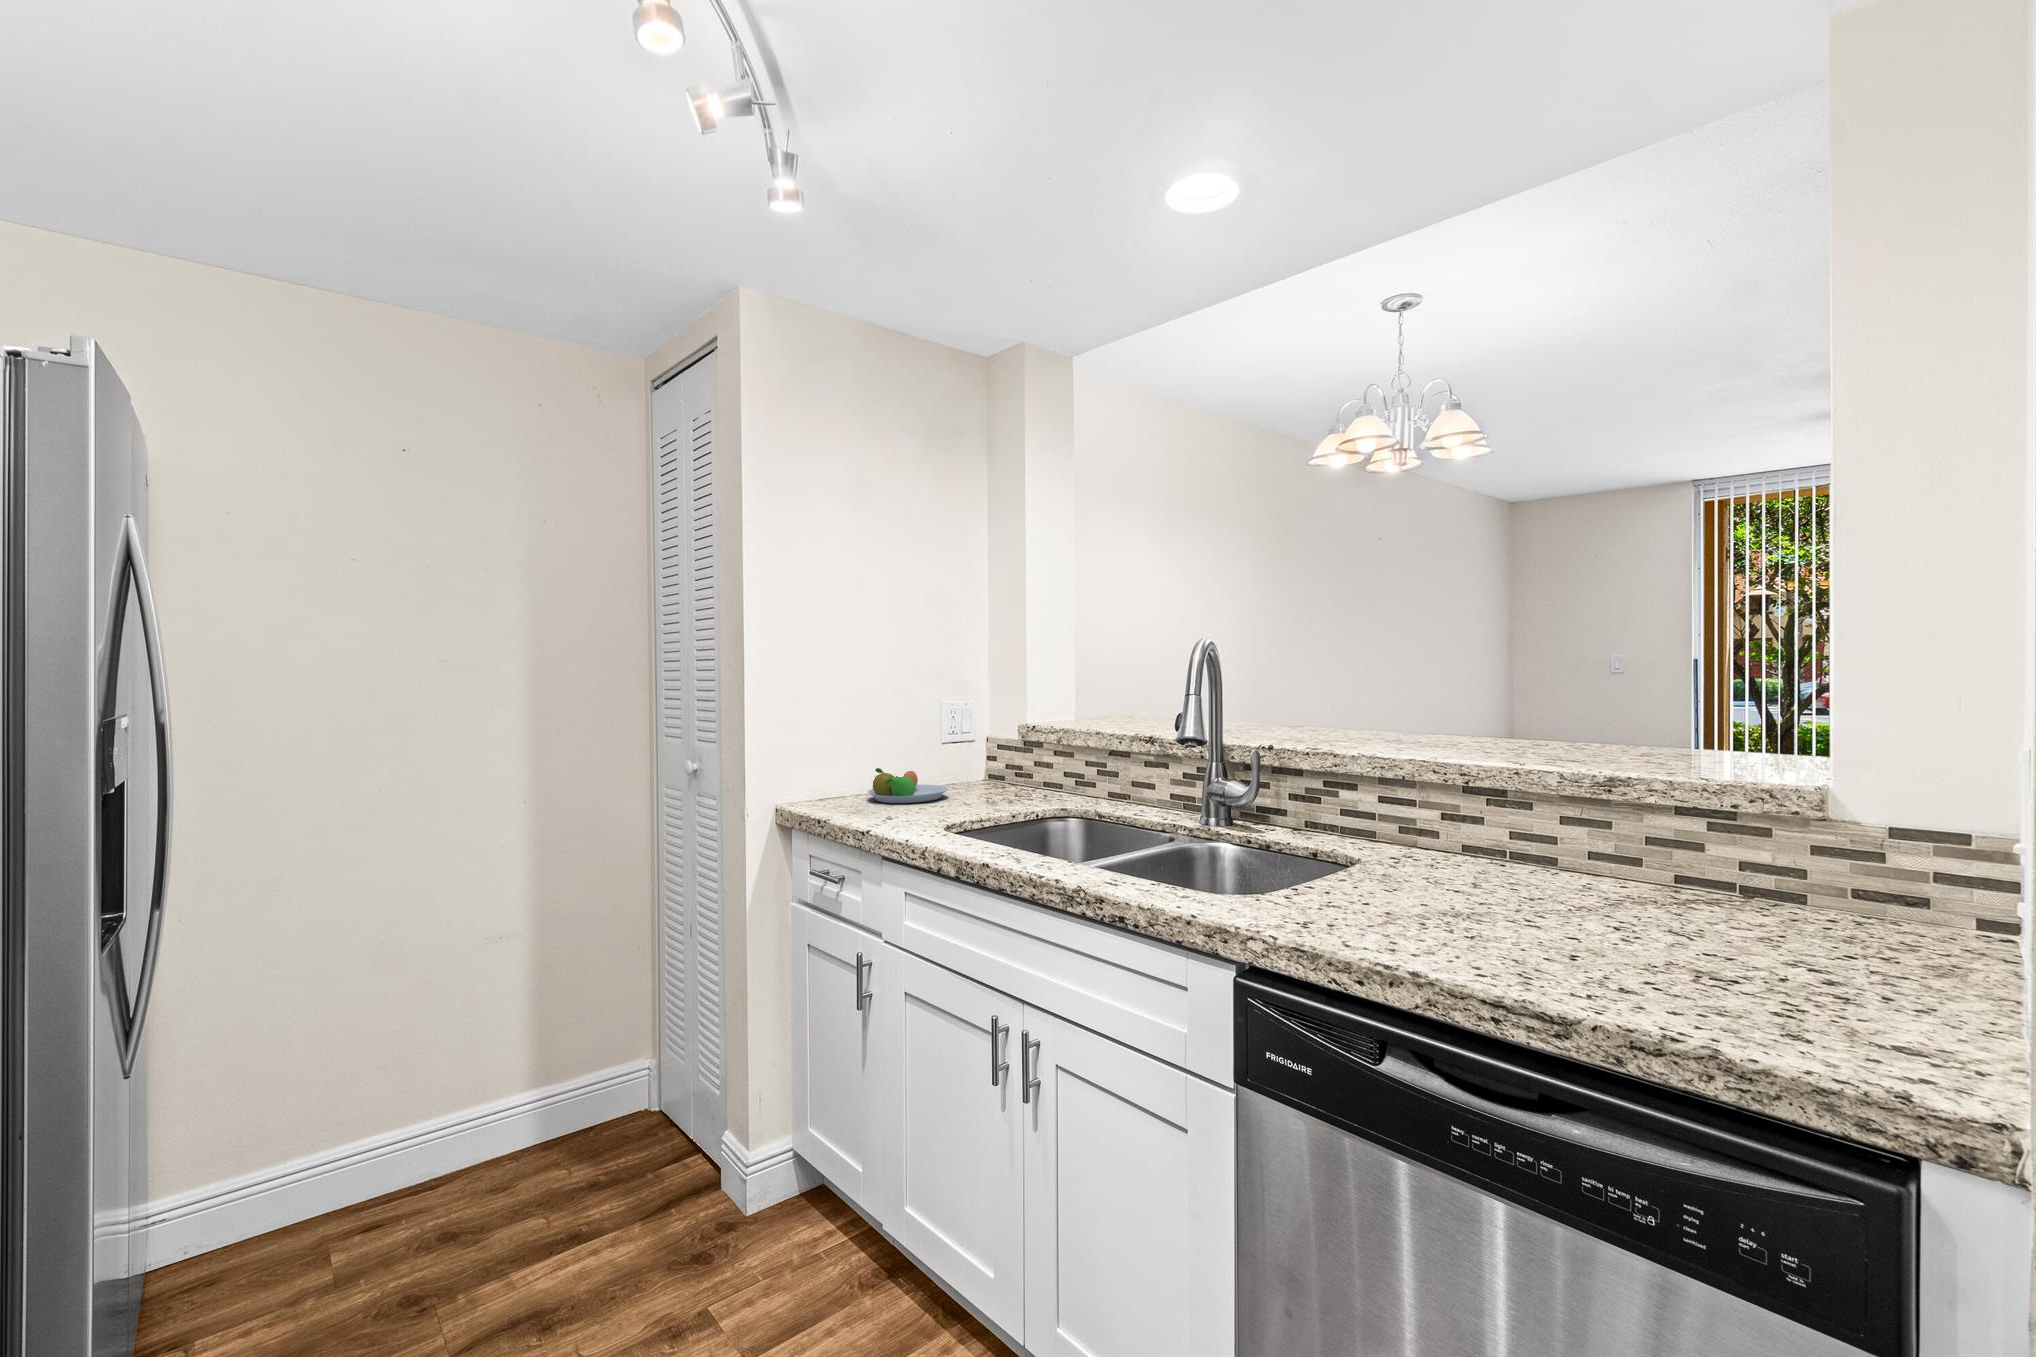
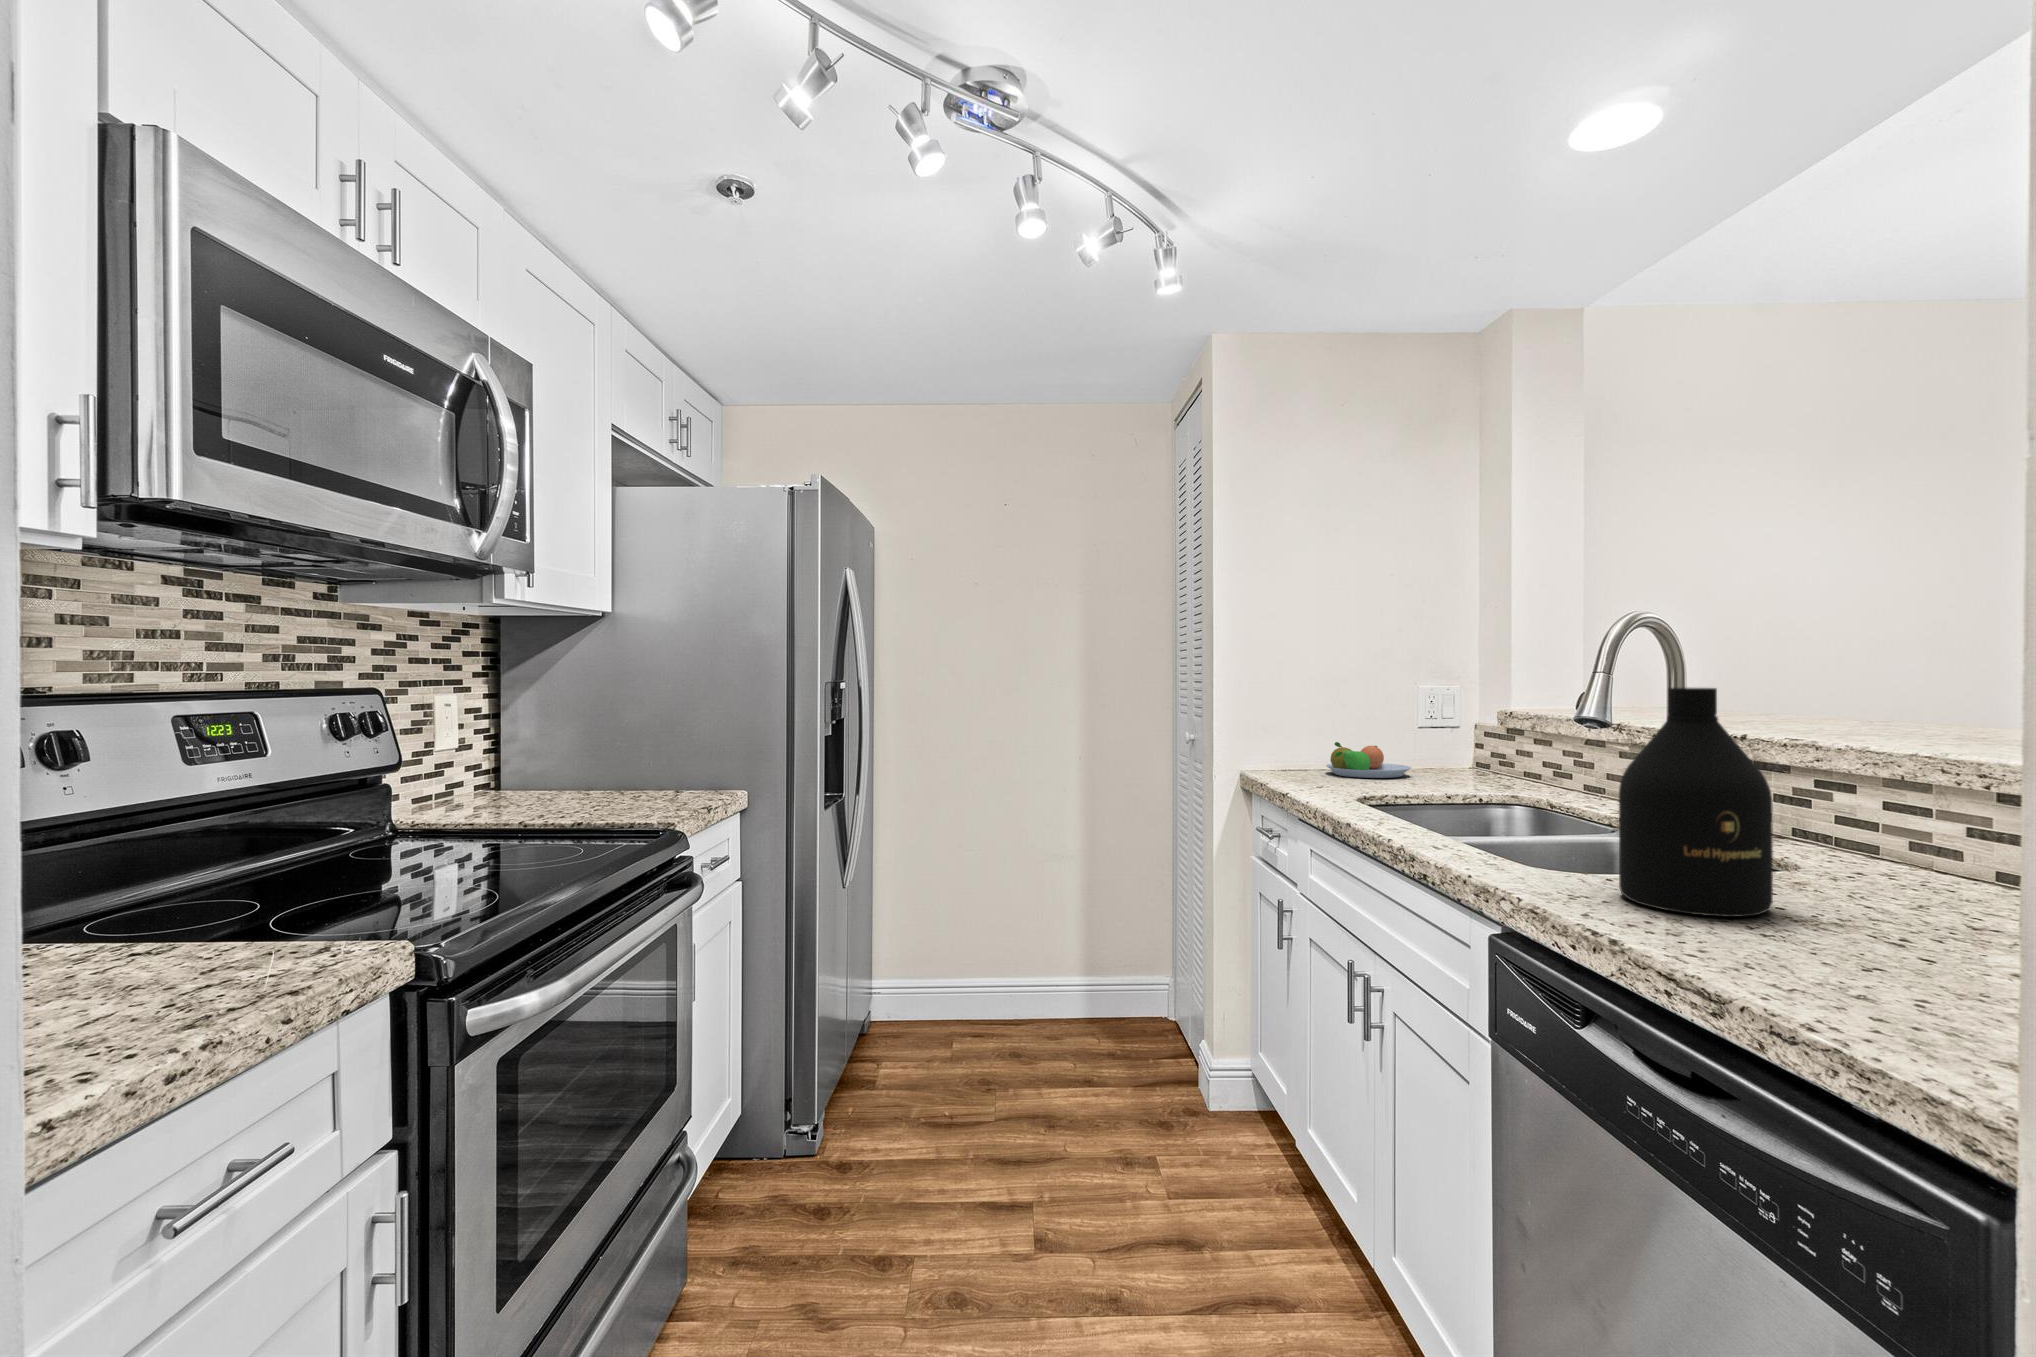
bottle: none [1314,723,1434,926] -> present [1619,688,1773,917]

